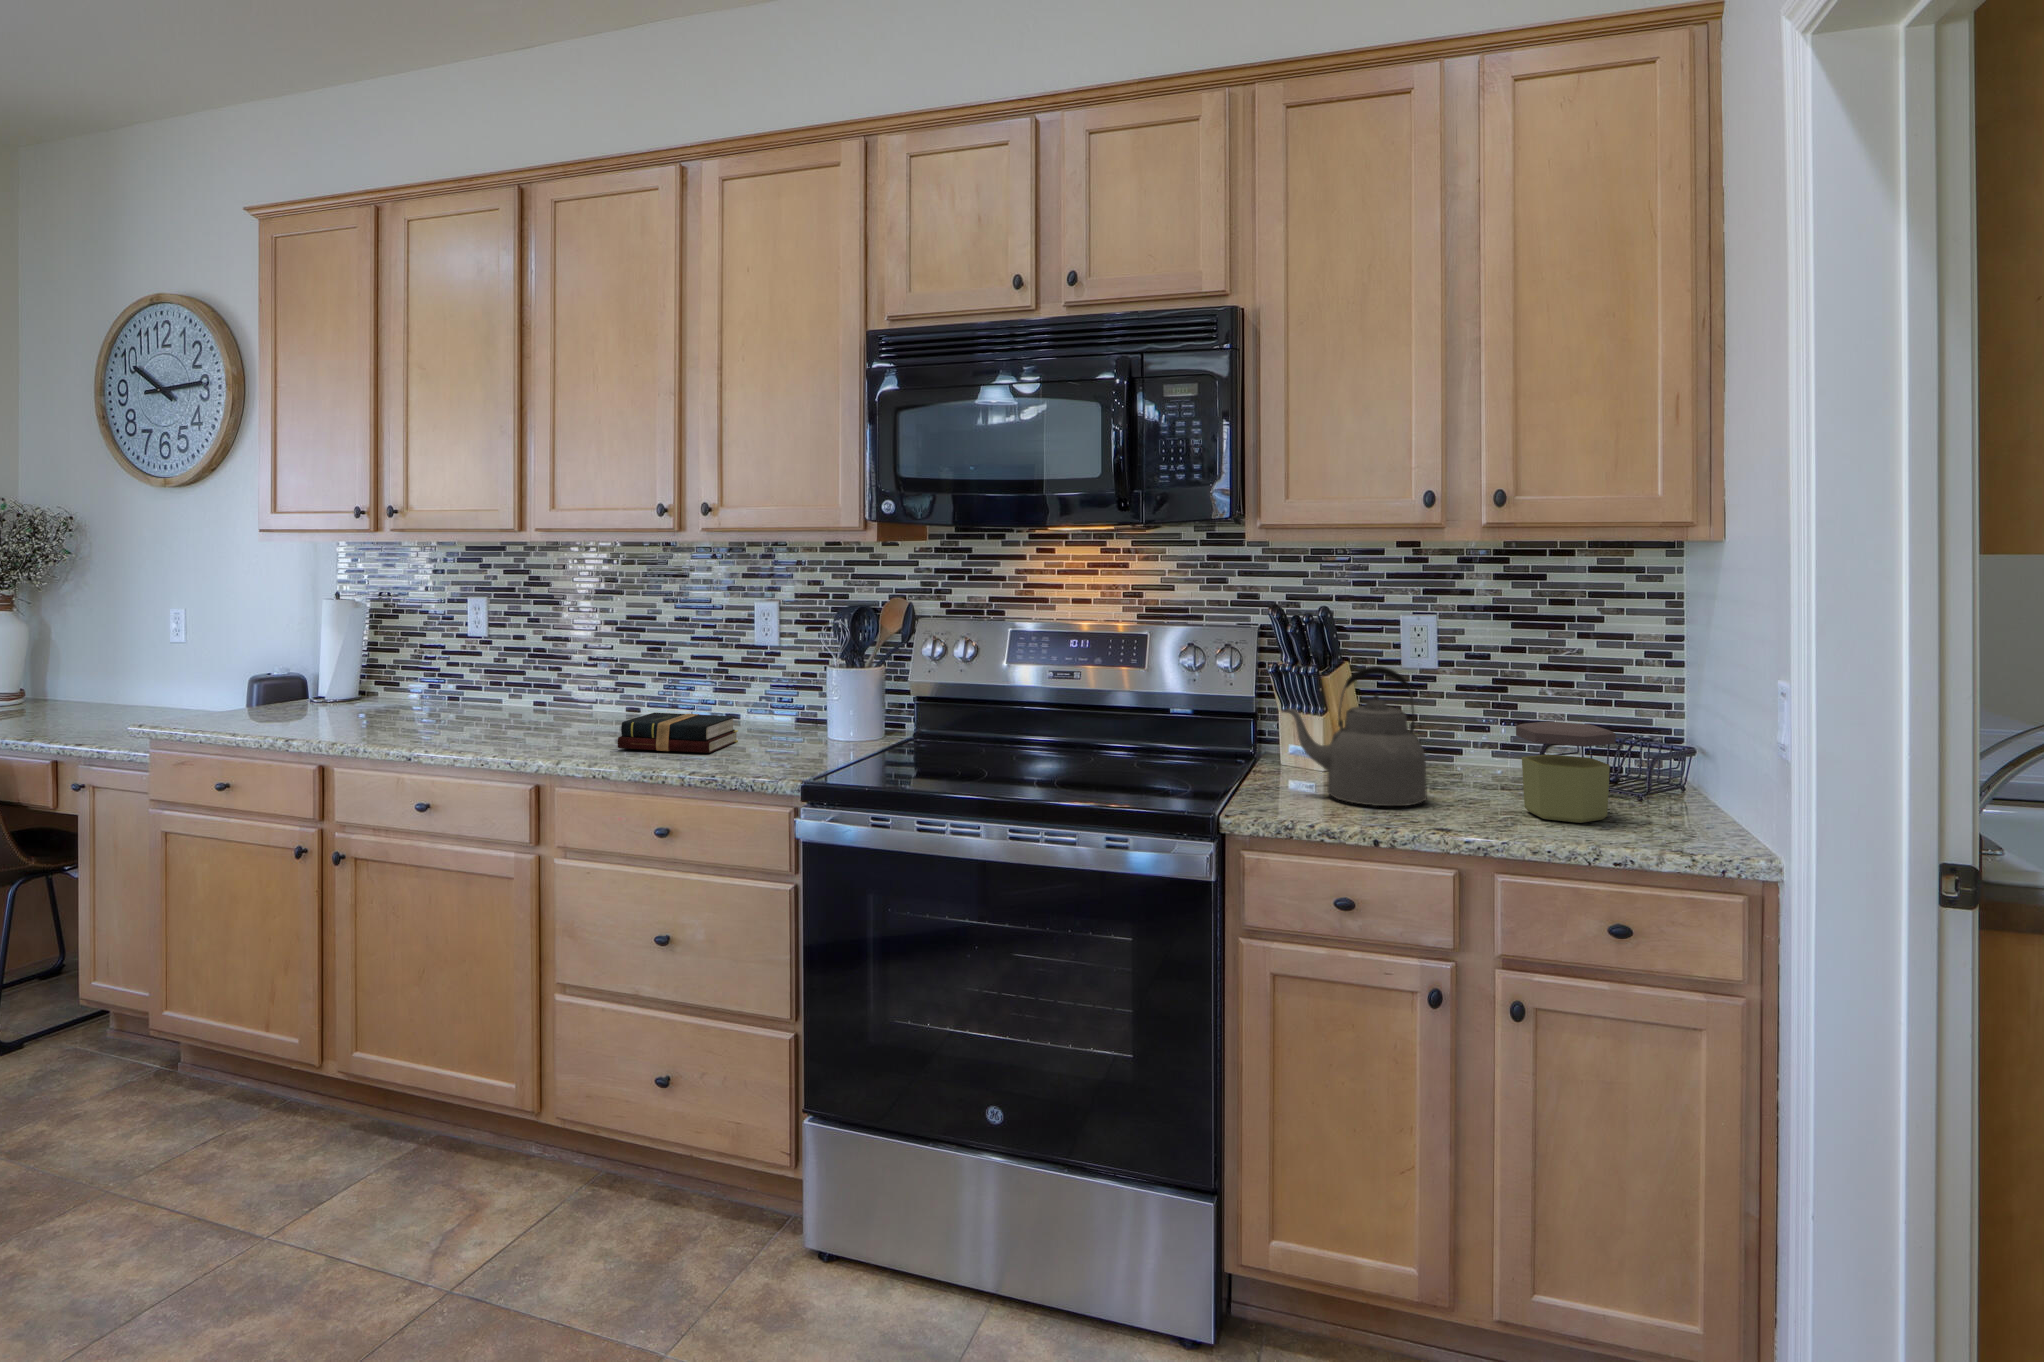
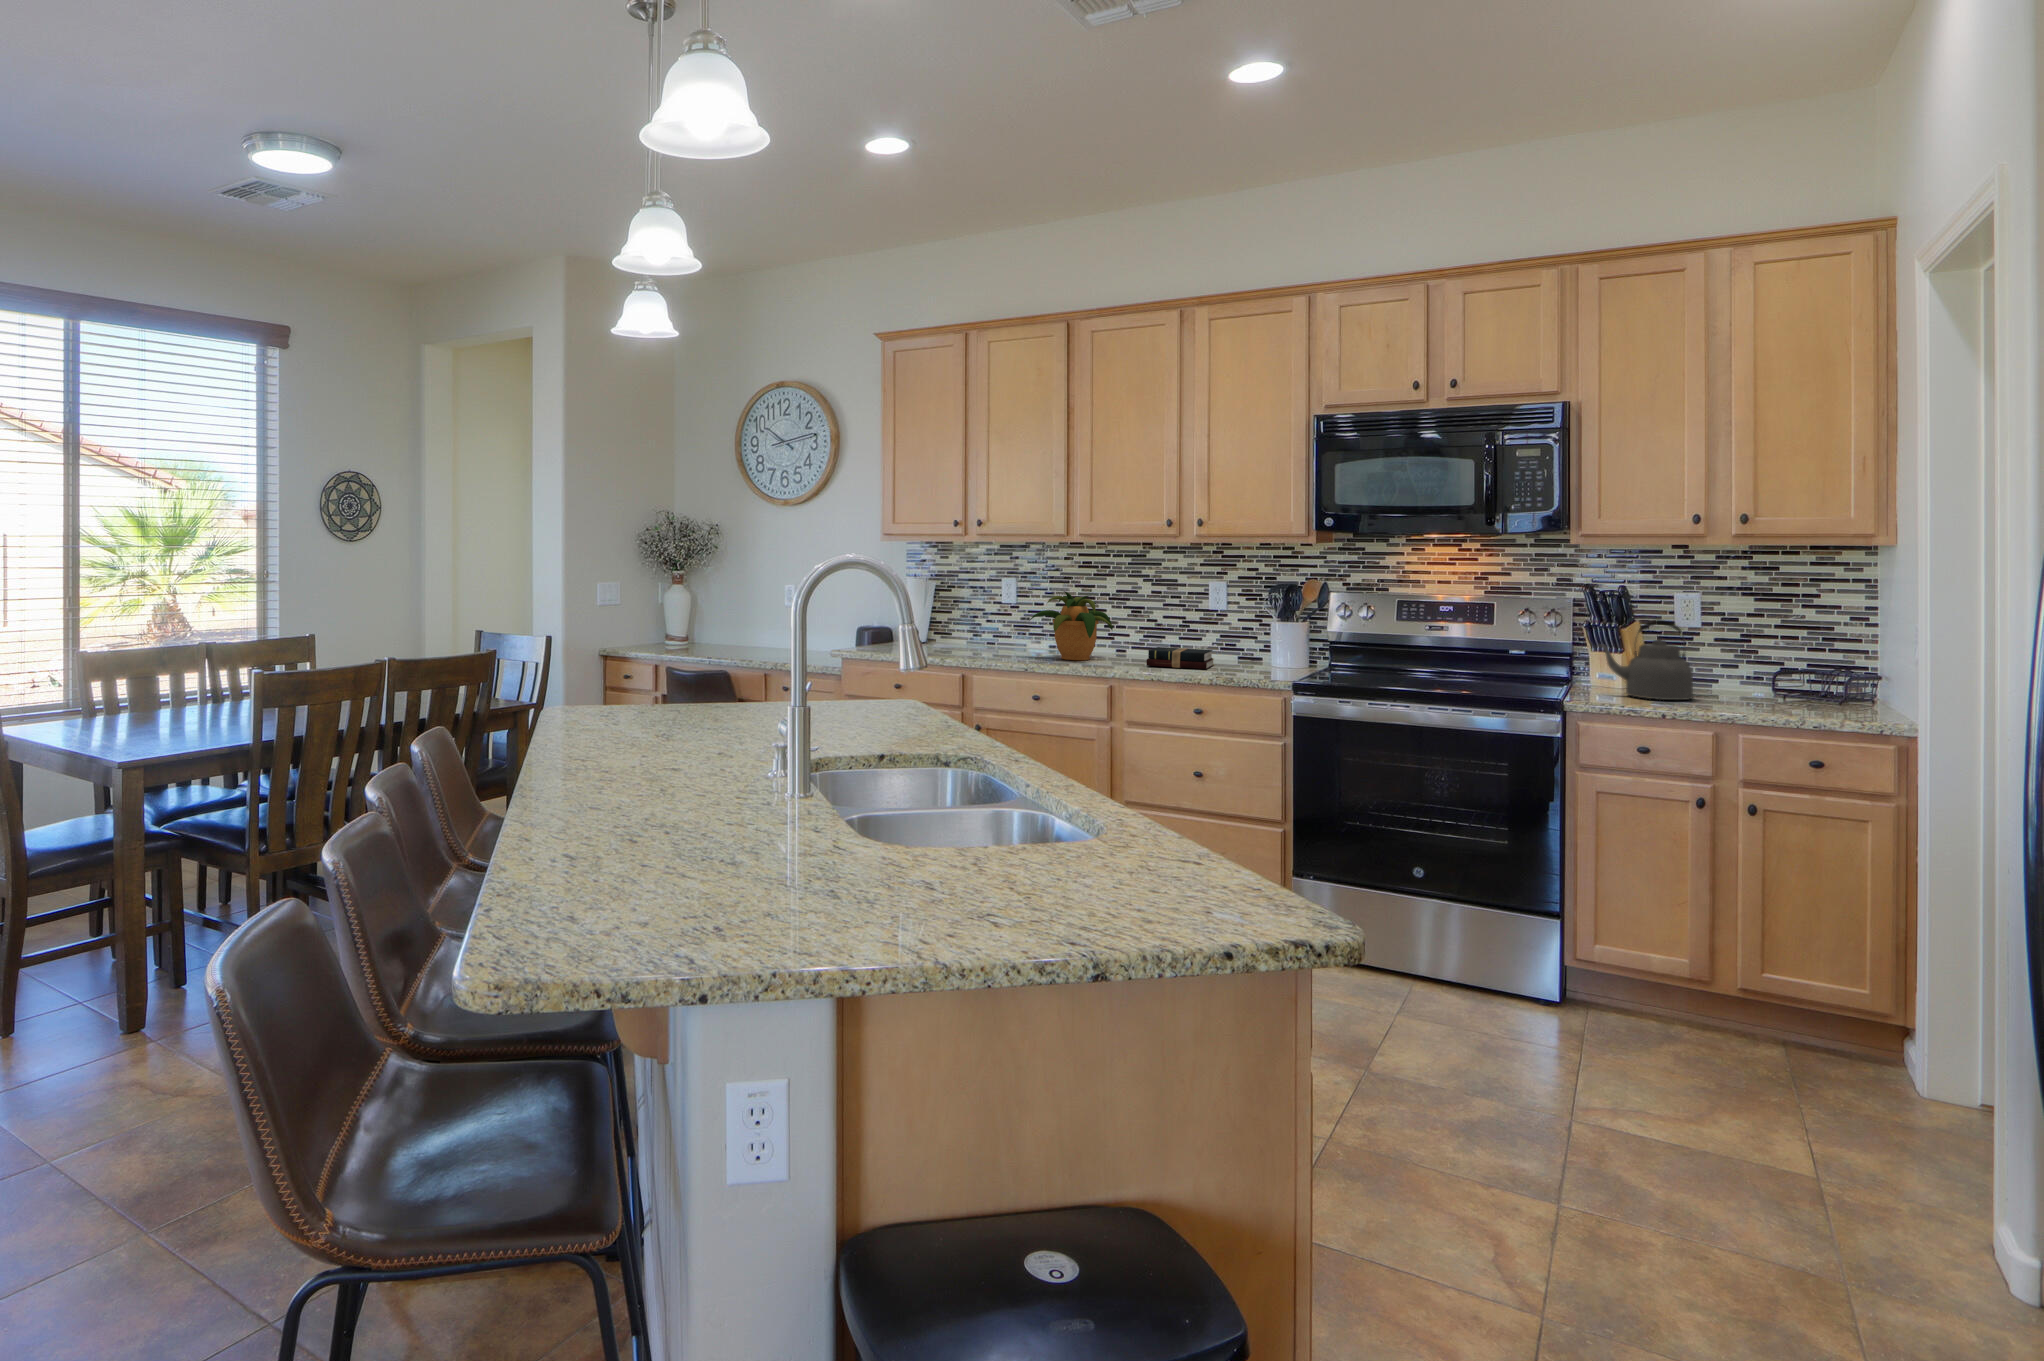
potted plant: none [454,620,600,738] -> present [1029,591,1113,660]
jar: present [1516,721,1616,823] -> none [1754,653,1820,709]

